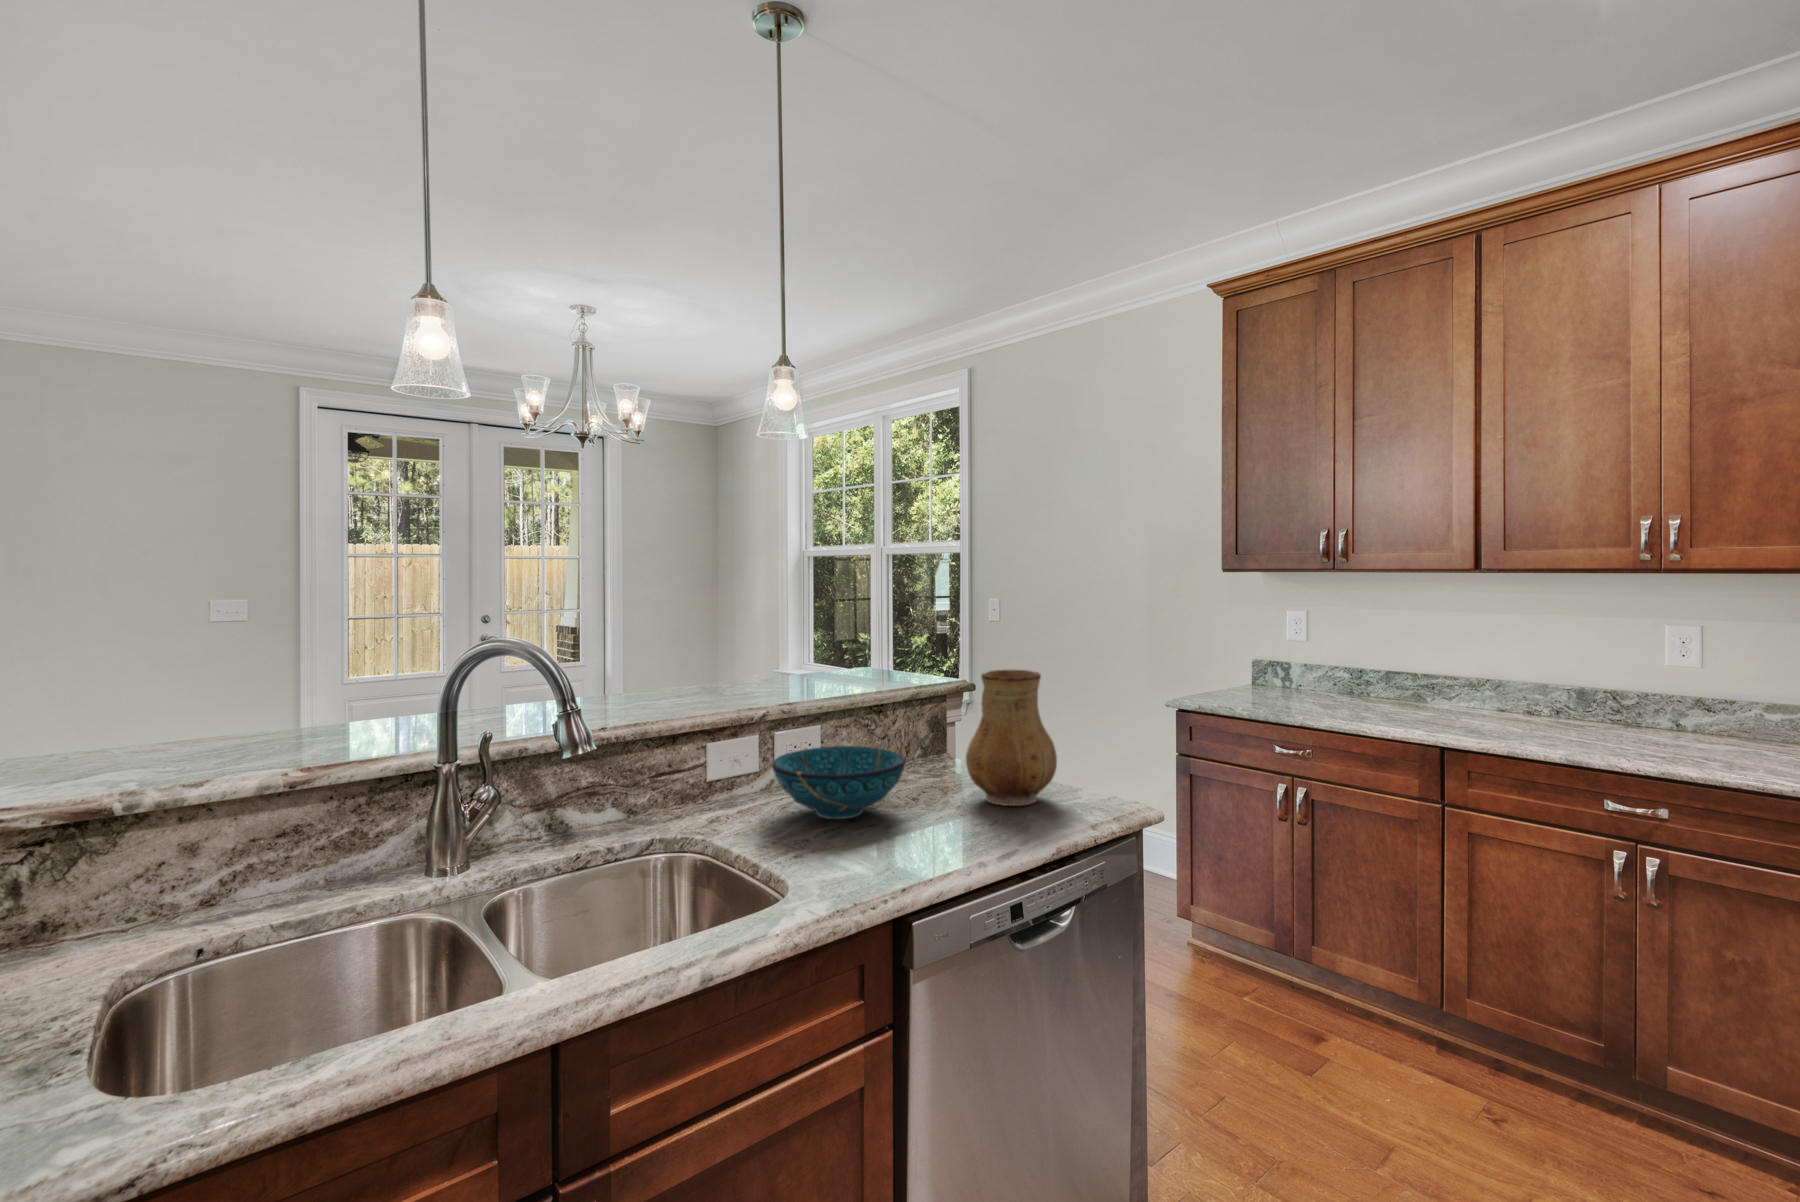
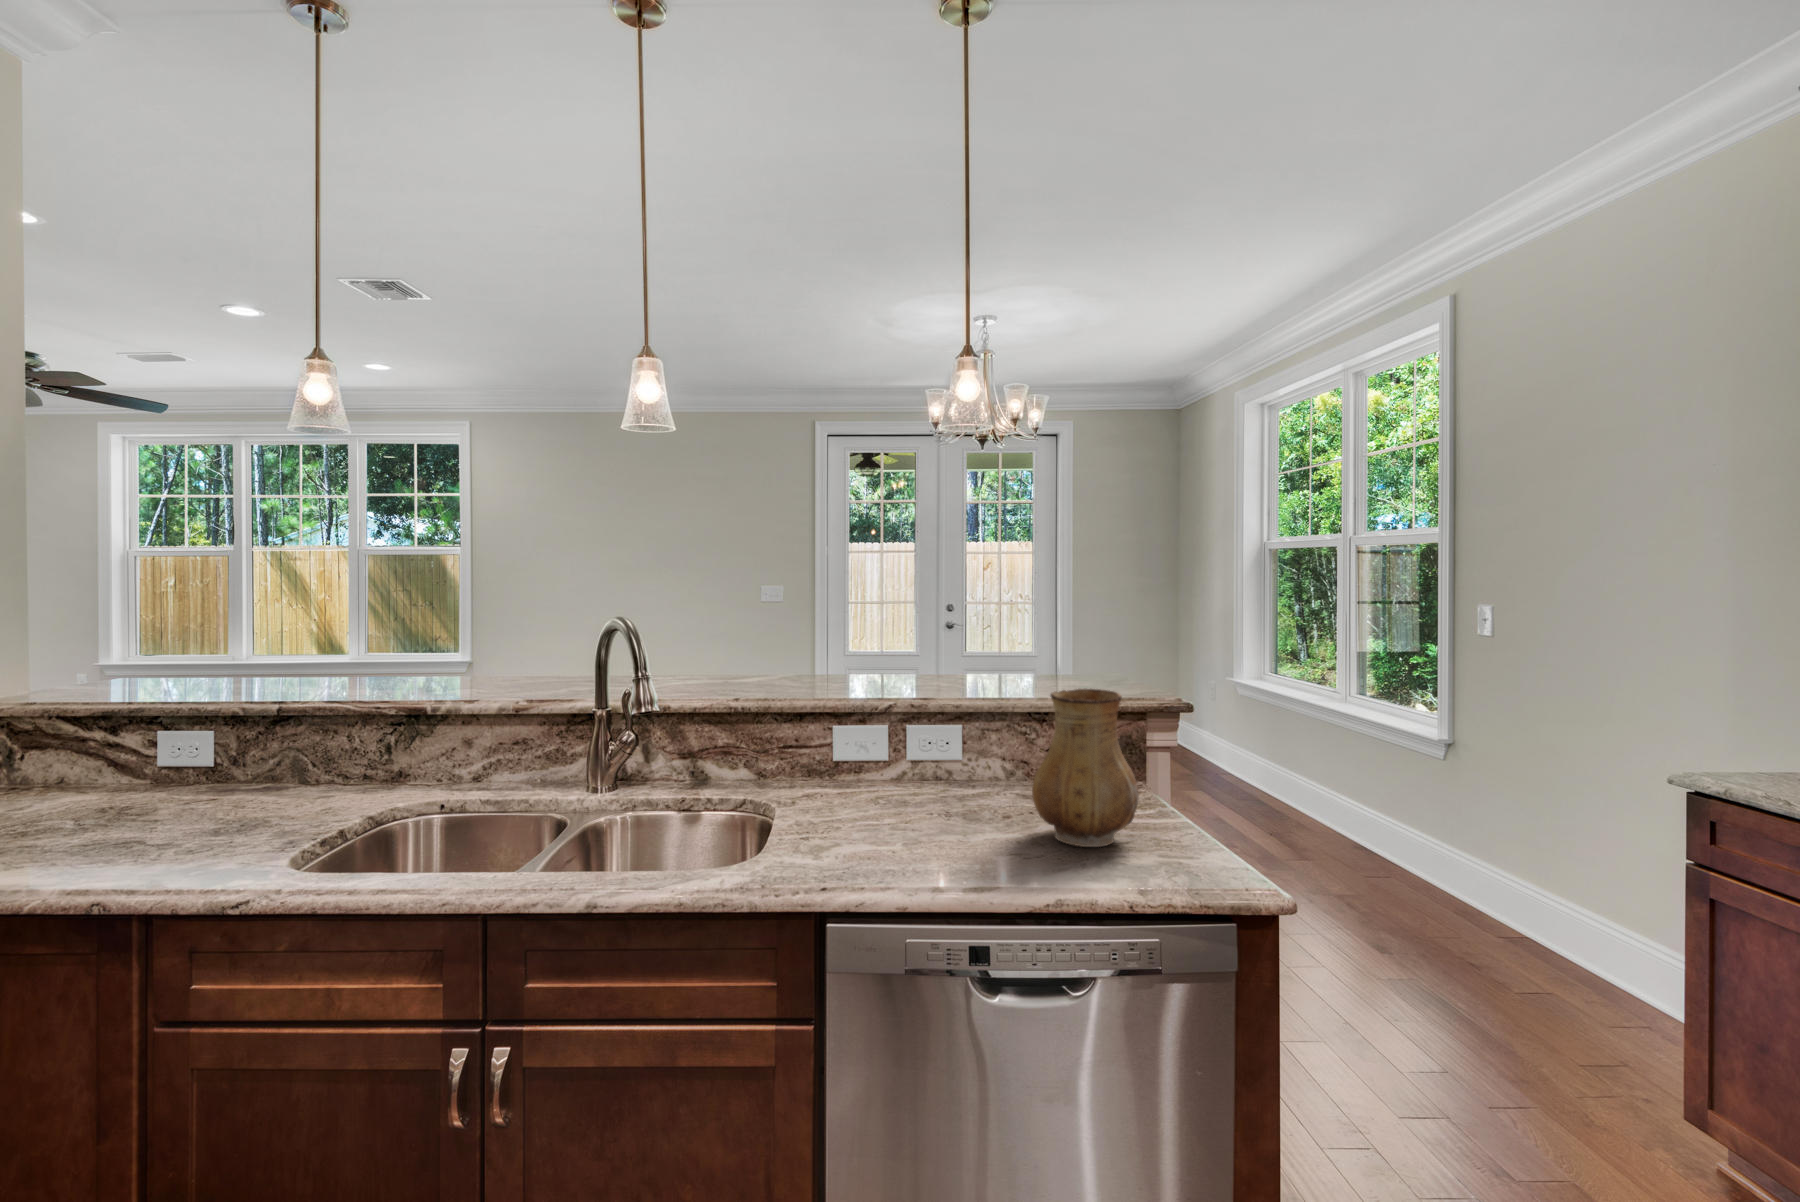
decorative bowl: present [772,746,905,819] -> none [842,745,975,818]

